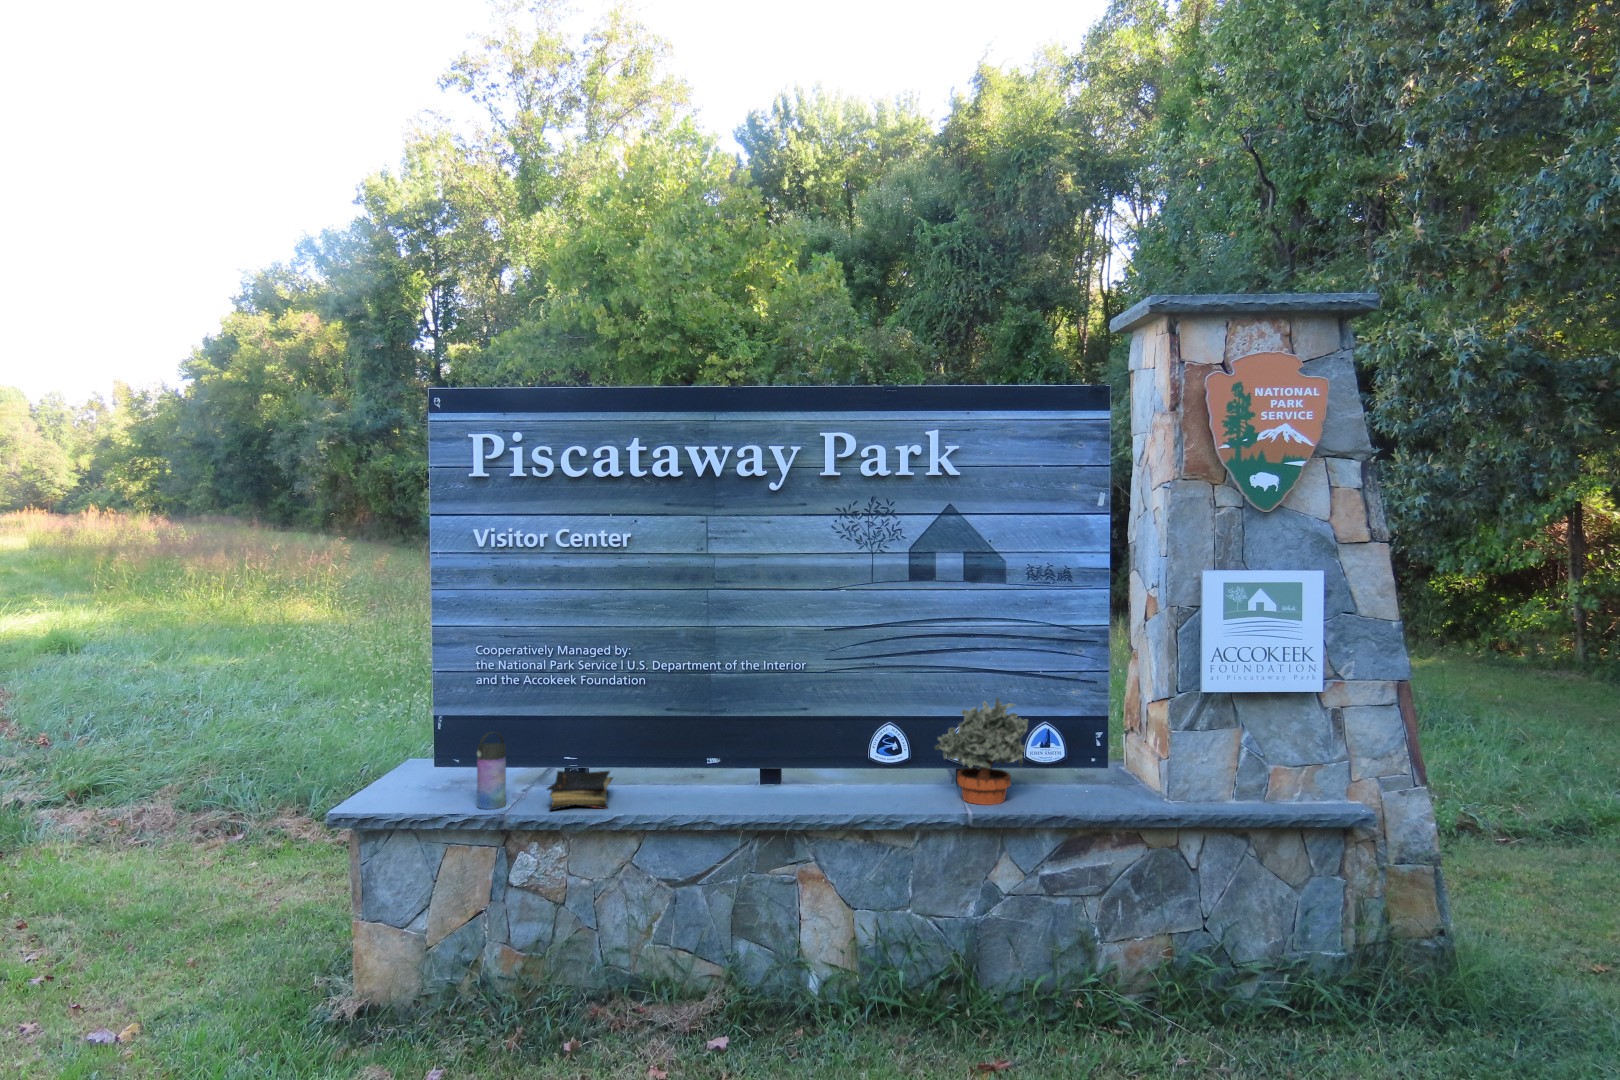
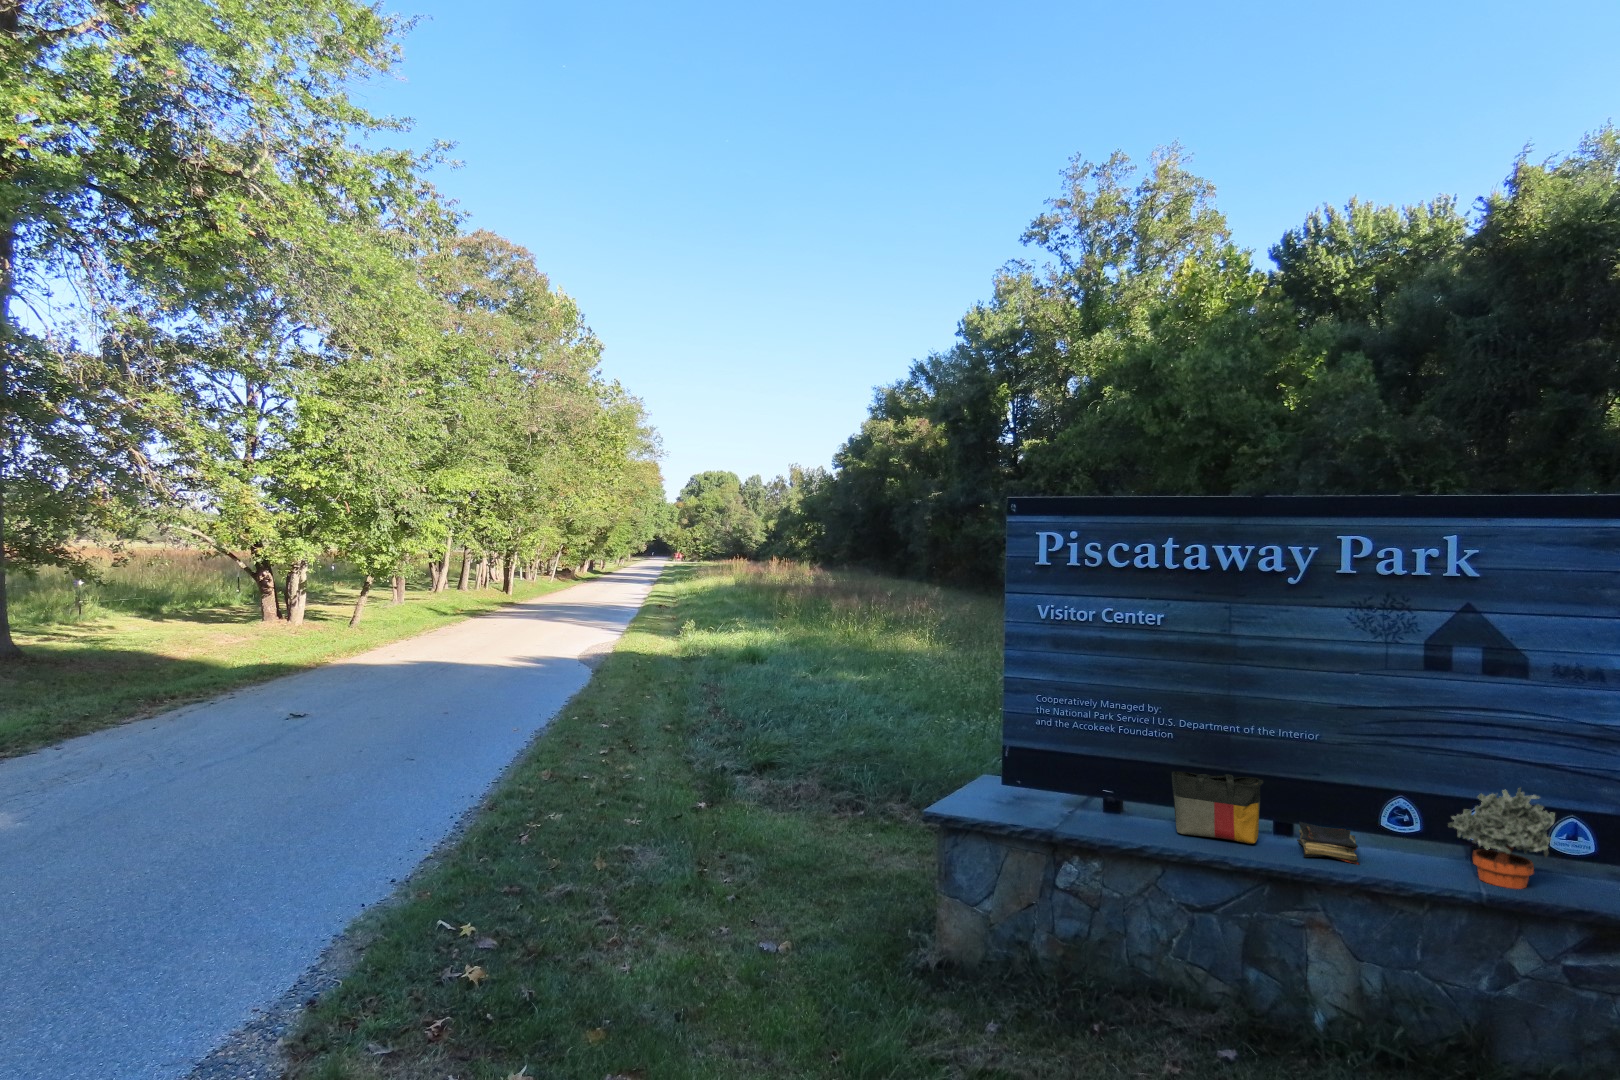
tote bag: none [647,724,752,806] -> present [1172,772,1264,844]
water bottle: present [477,732,506,809] -> none [1036,756,1059,814]
book: present [547,771,613,811] -> present [1297,822,1360,865]

